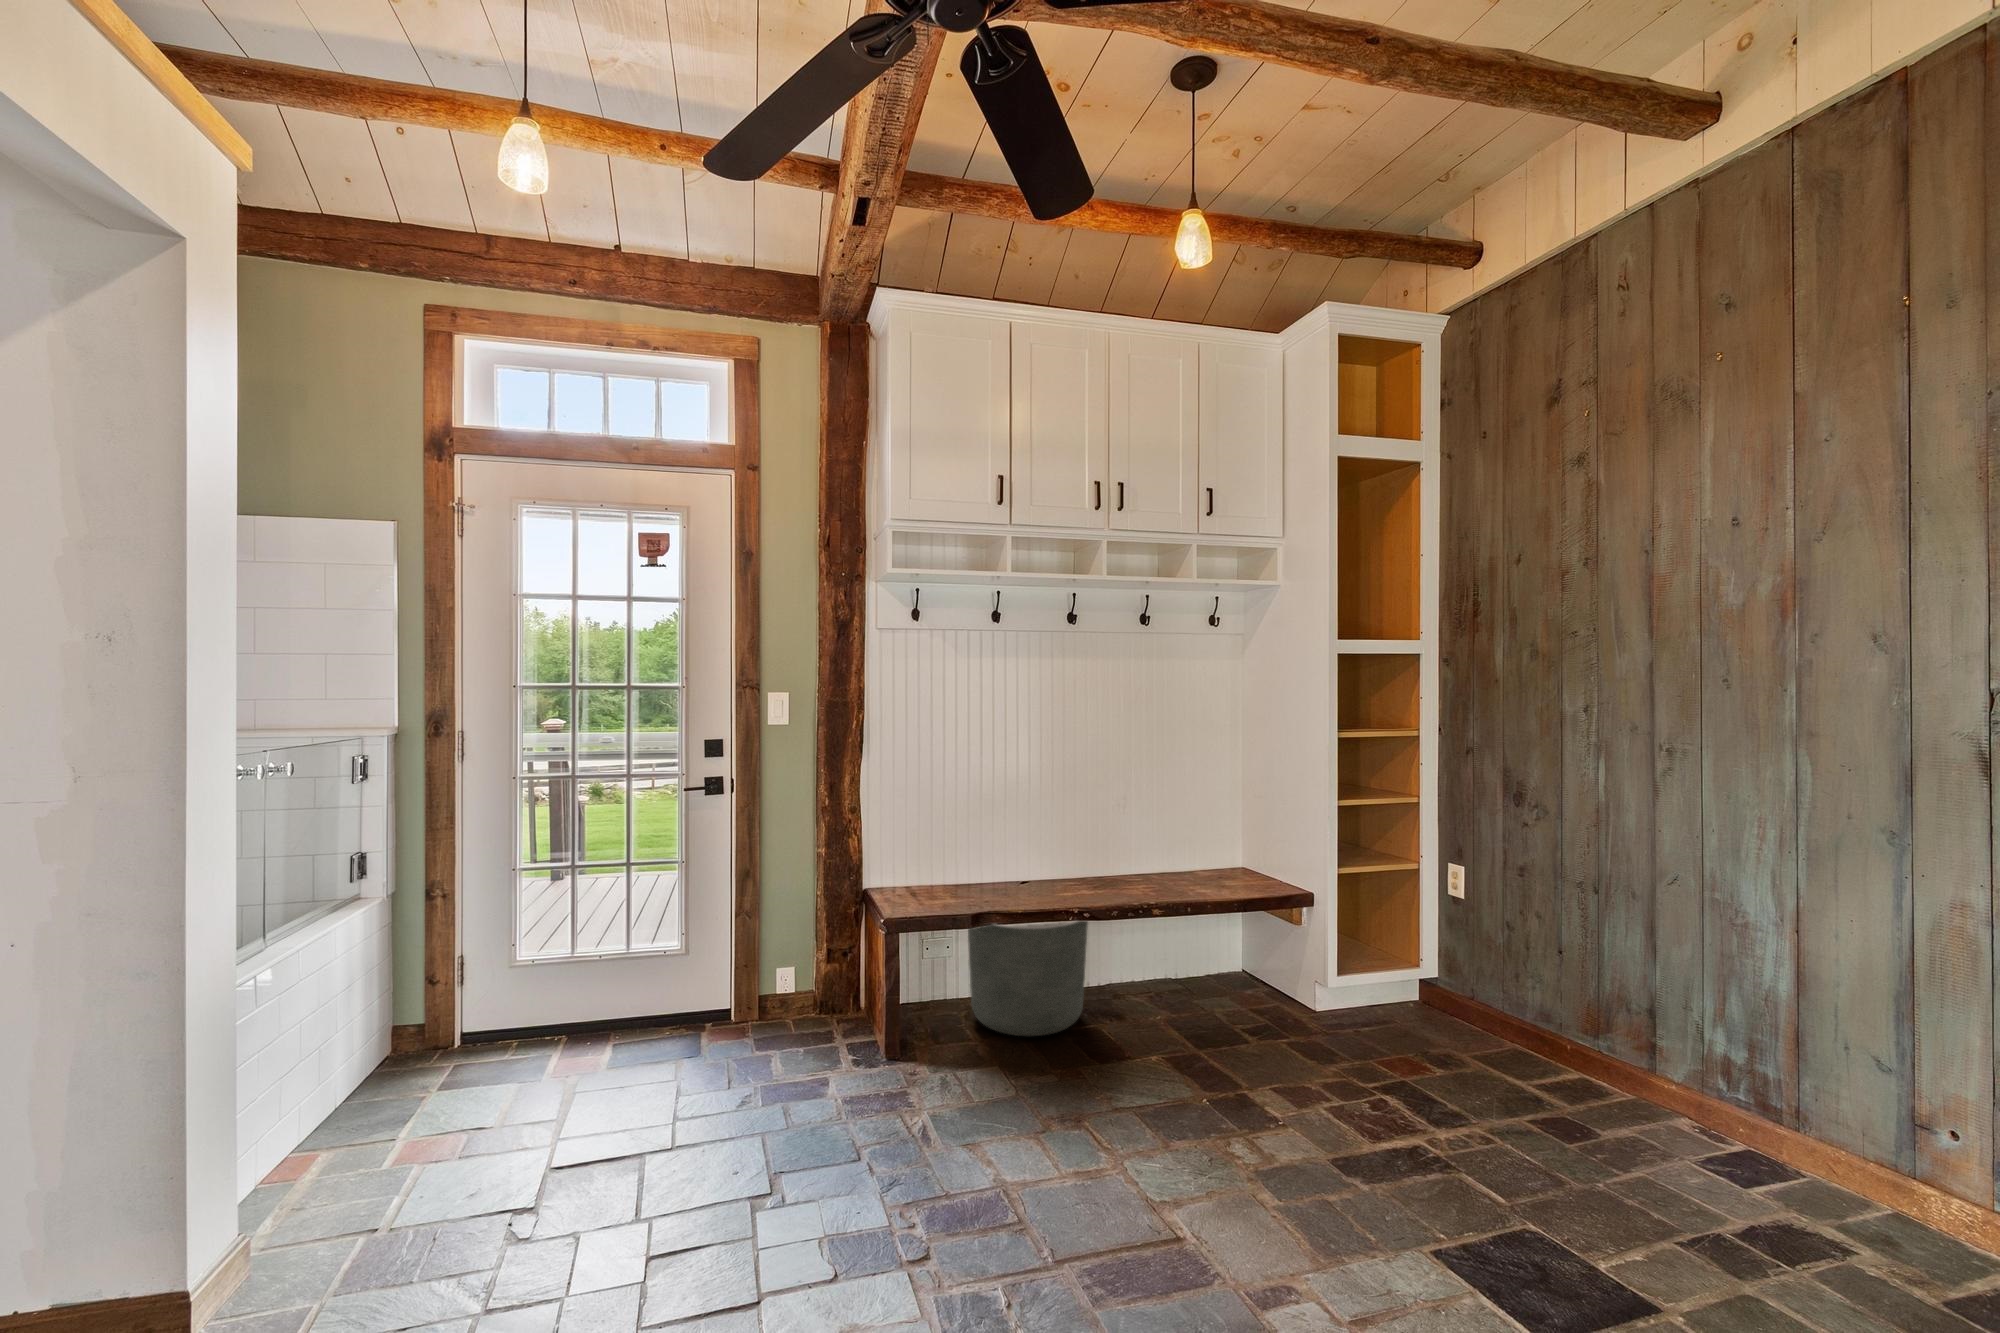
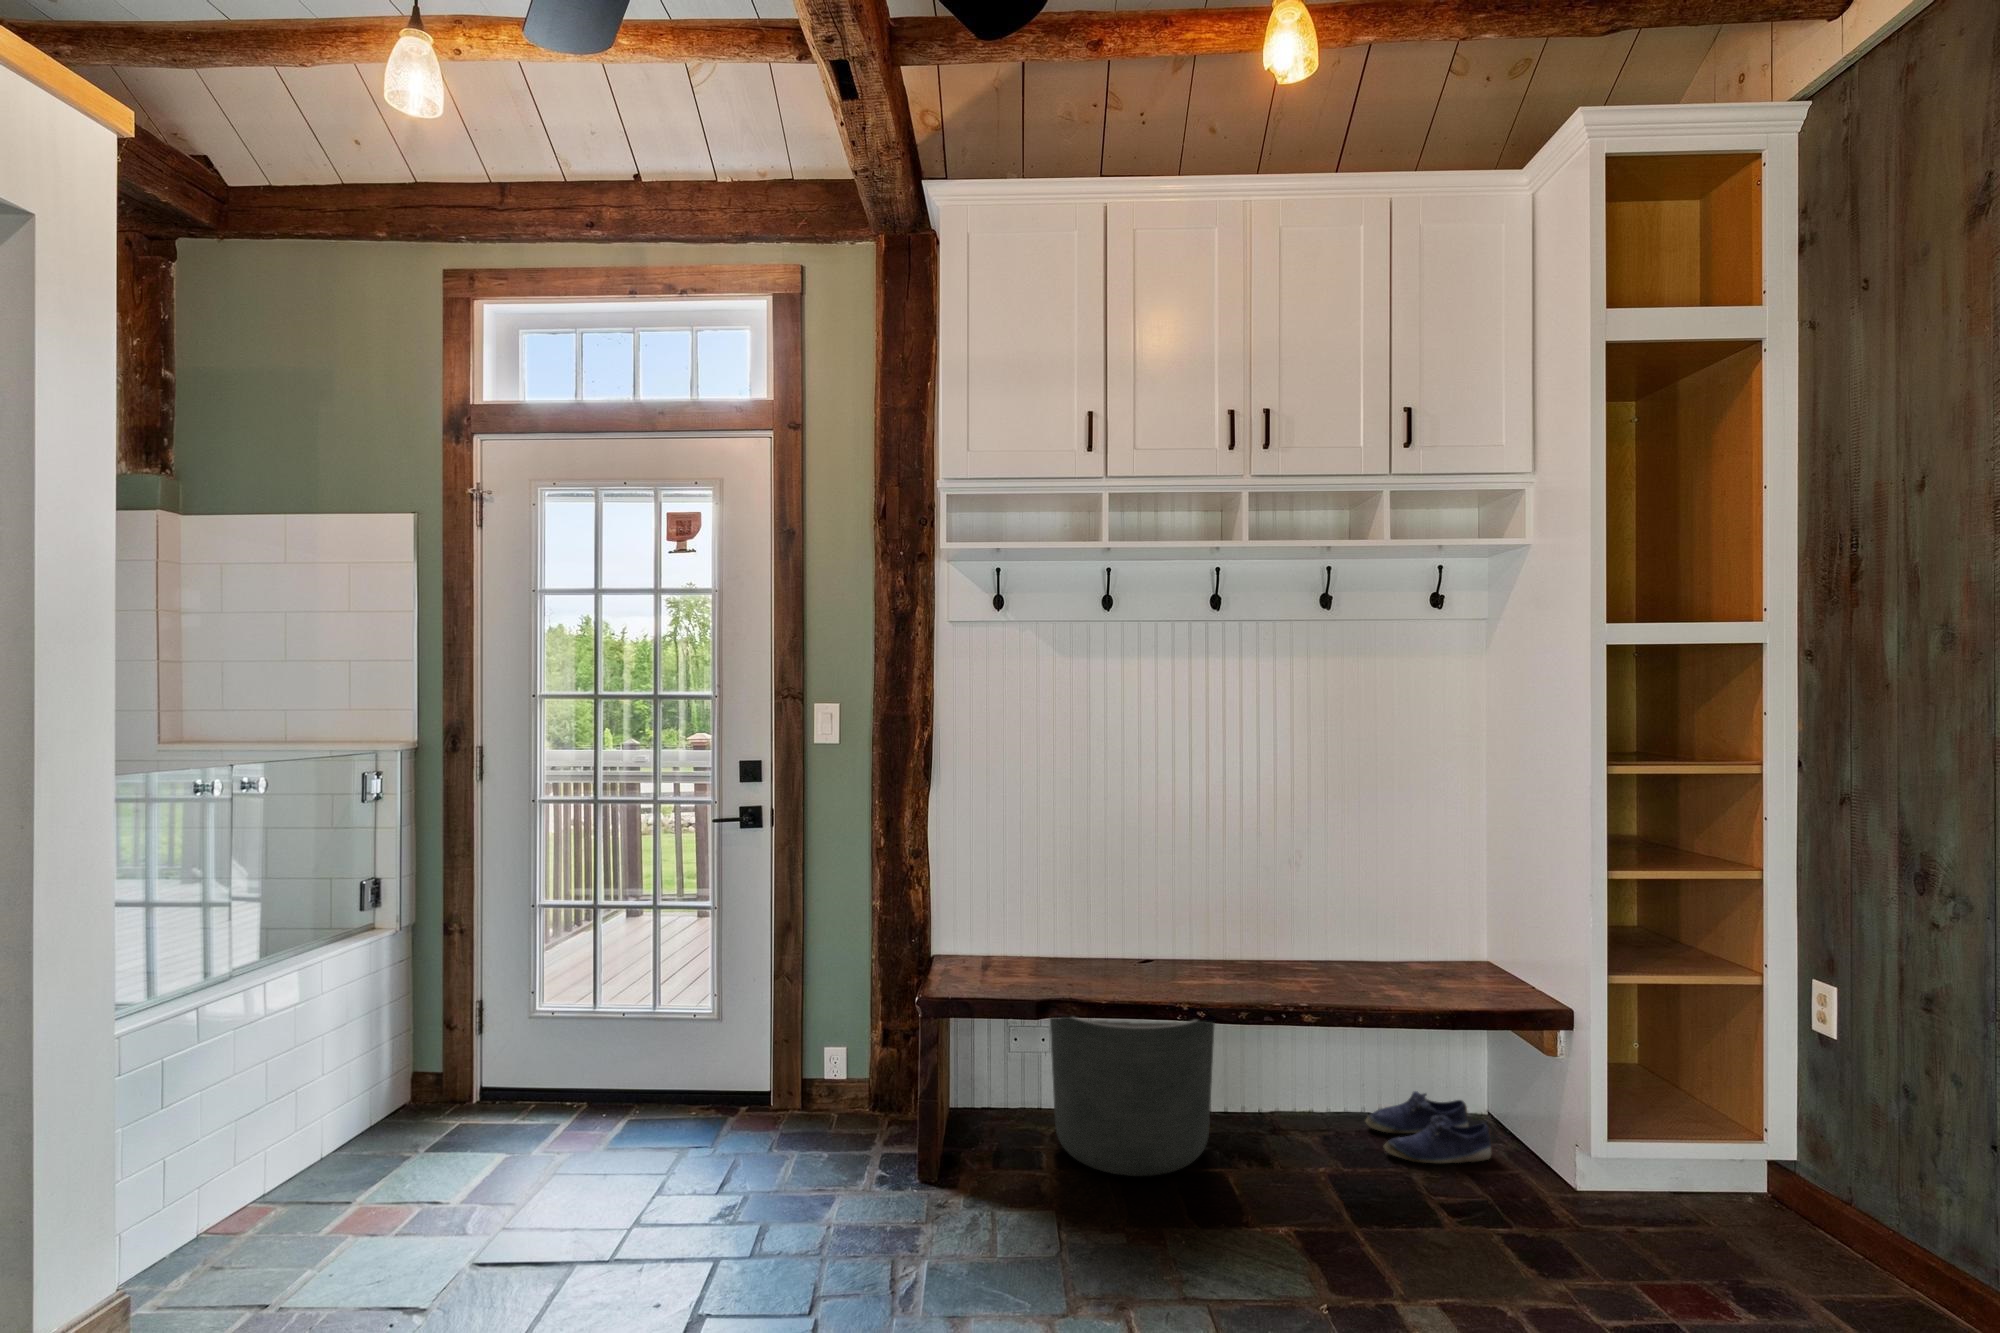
shoe: none [1174,959,1260,1005] -> present [1366,1091,1492,1163]

